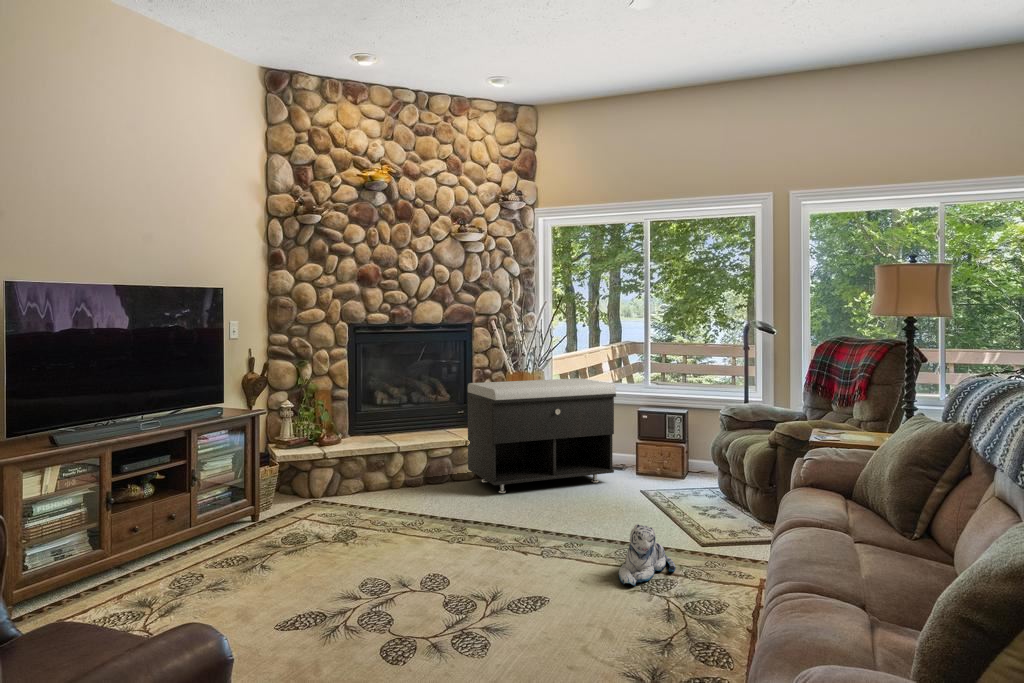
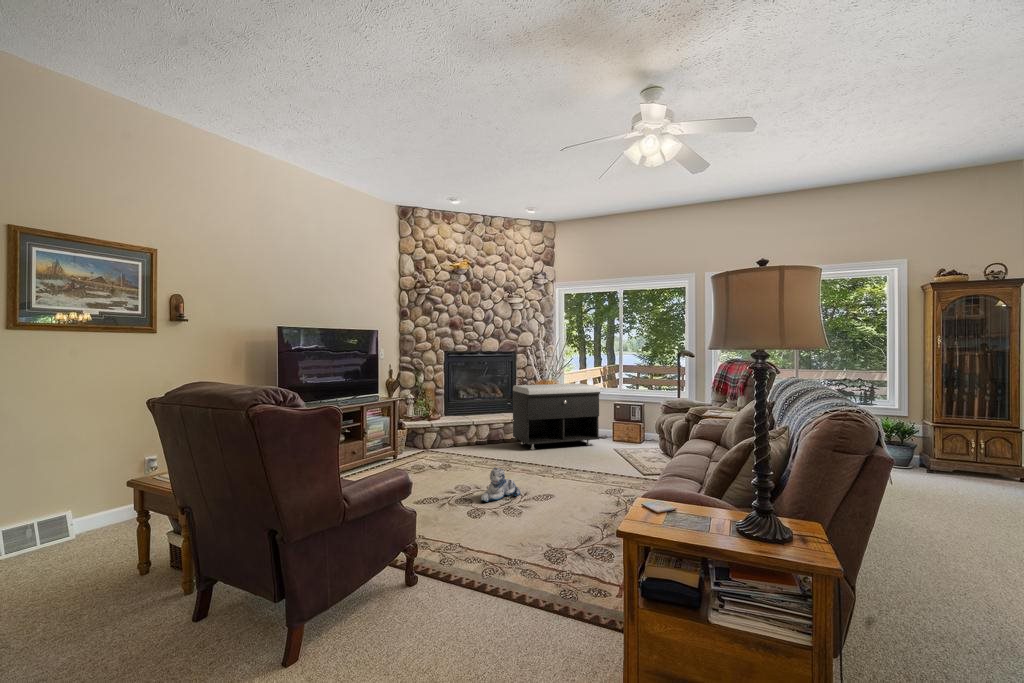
plush toy: present [619,524,676,585] -> present [481,467,520,502]

